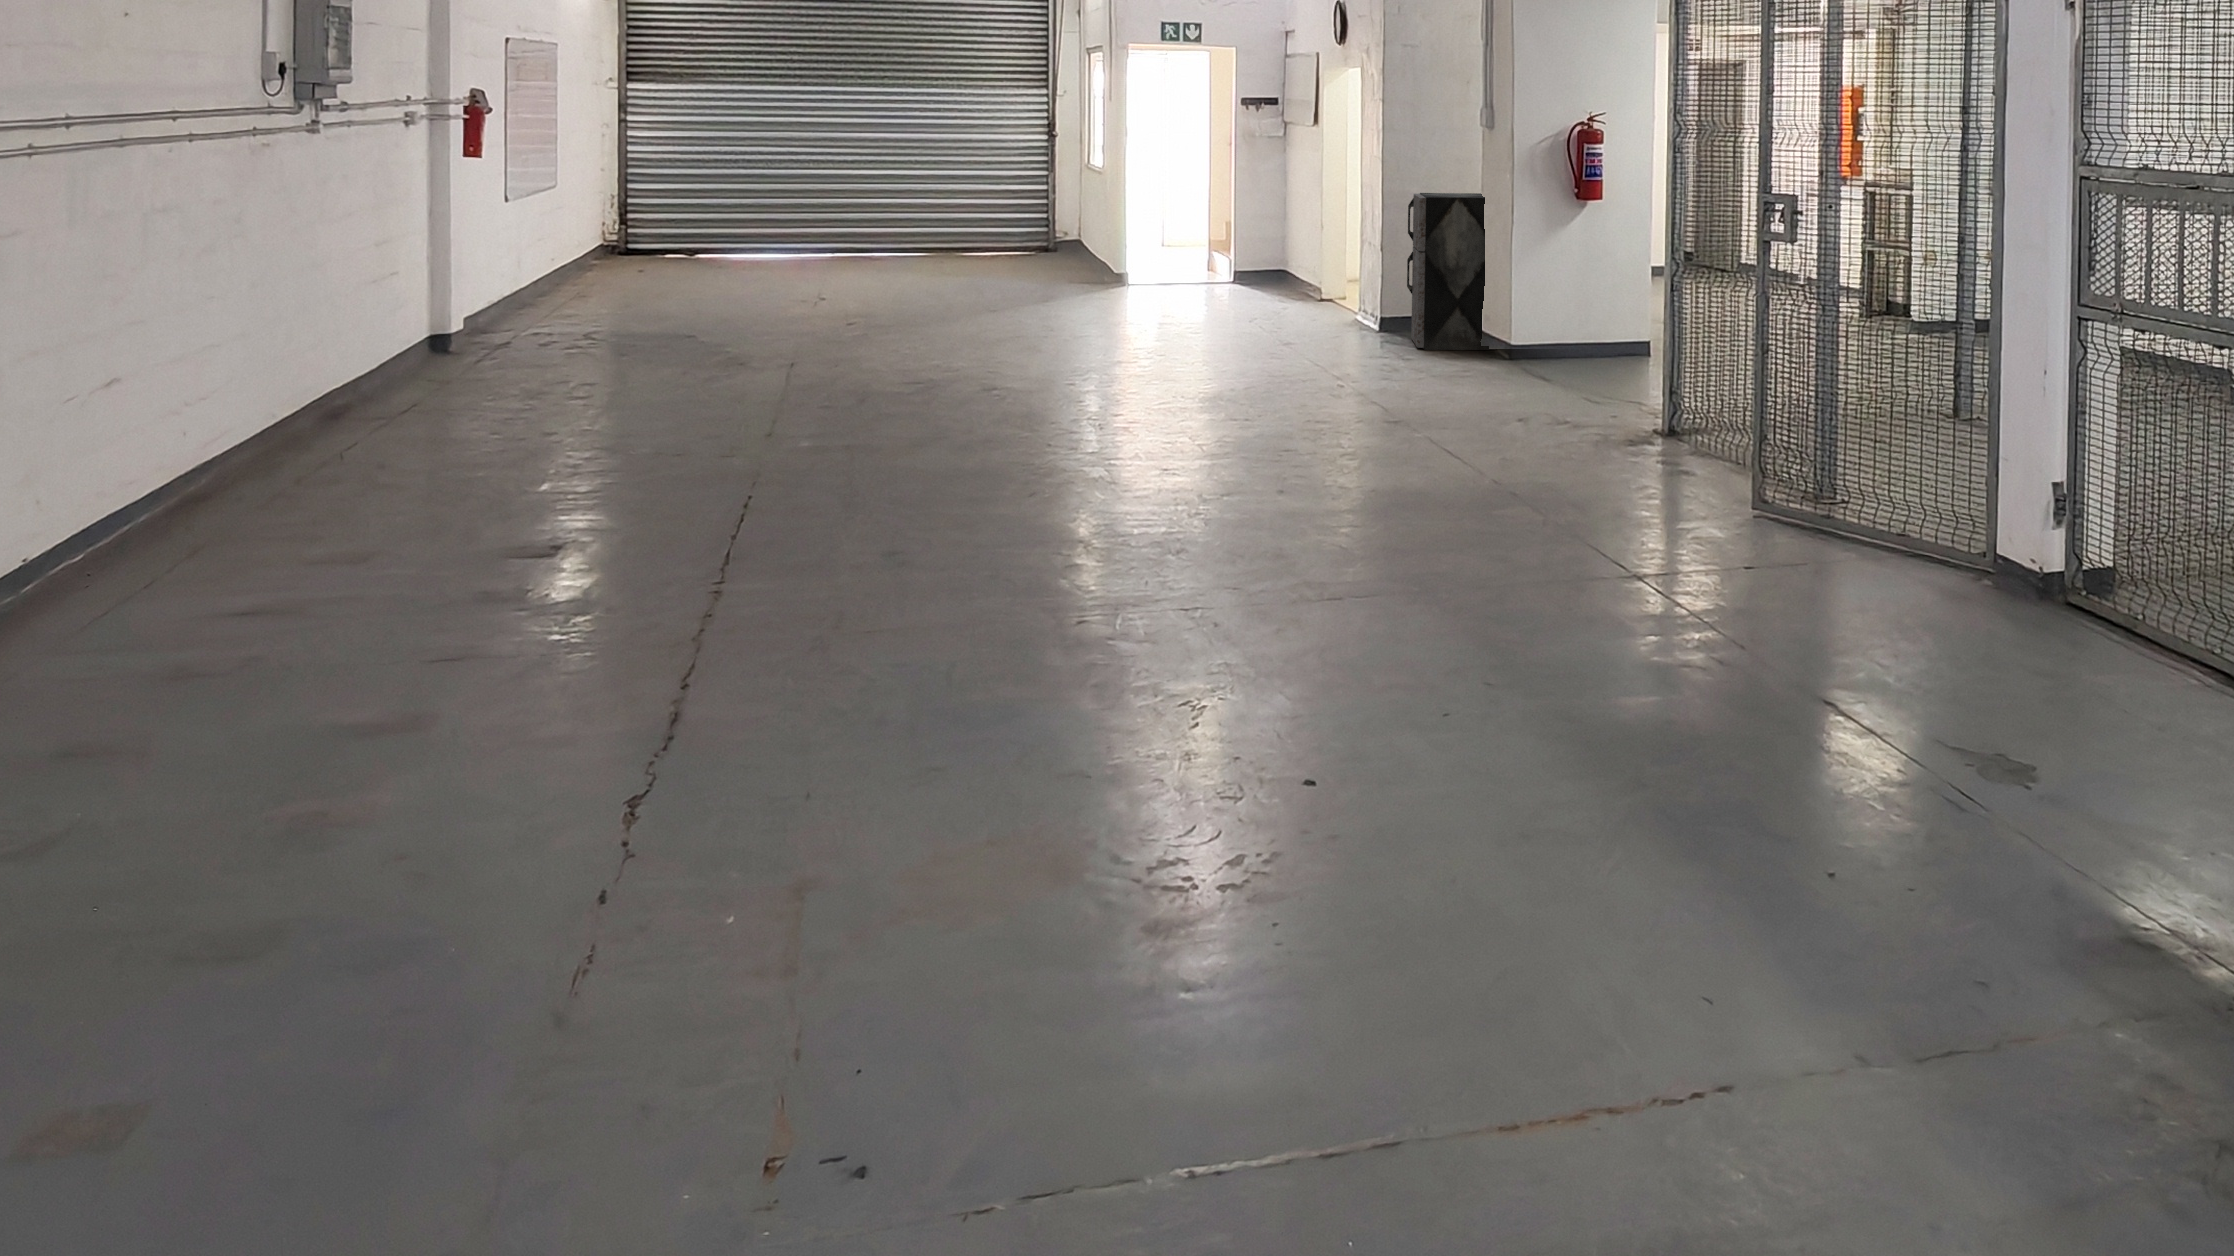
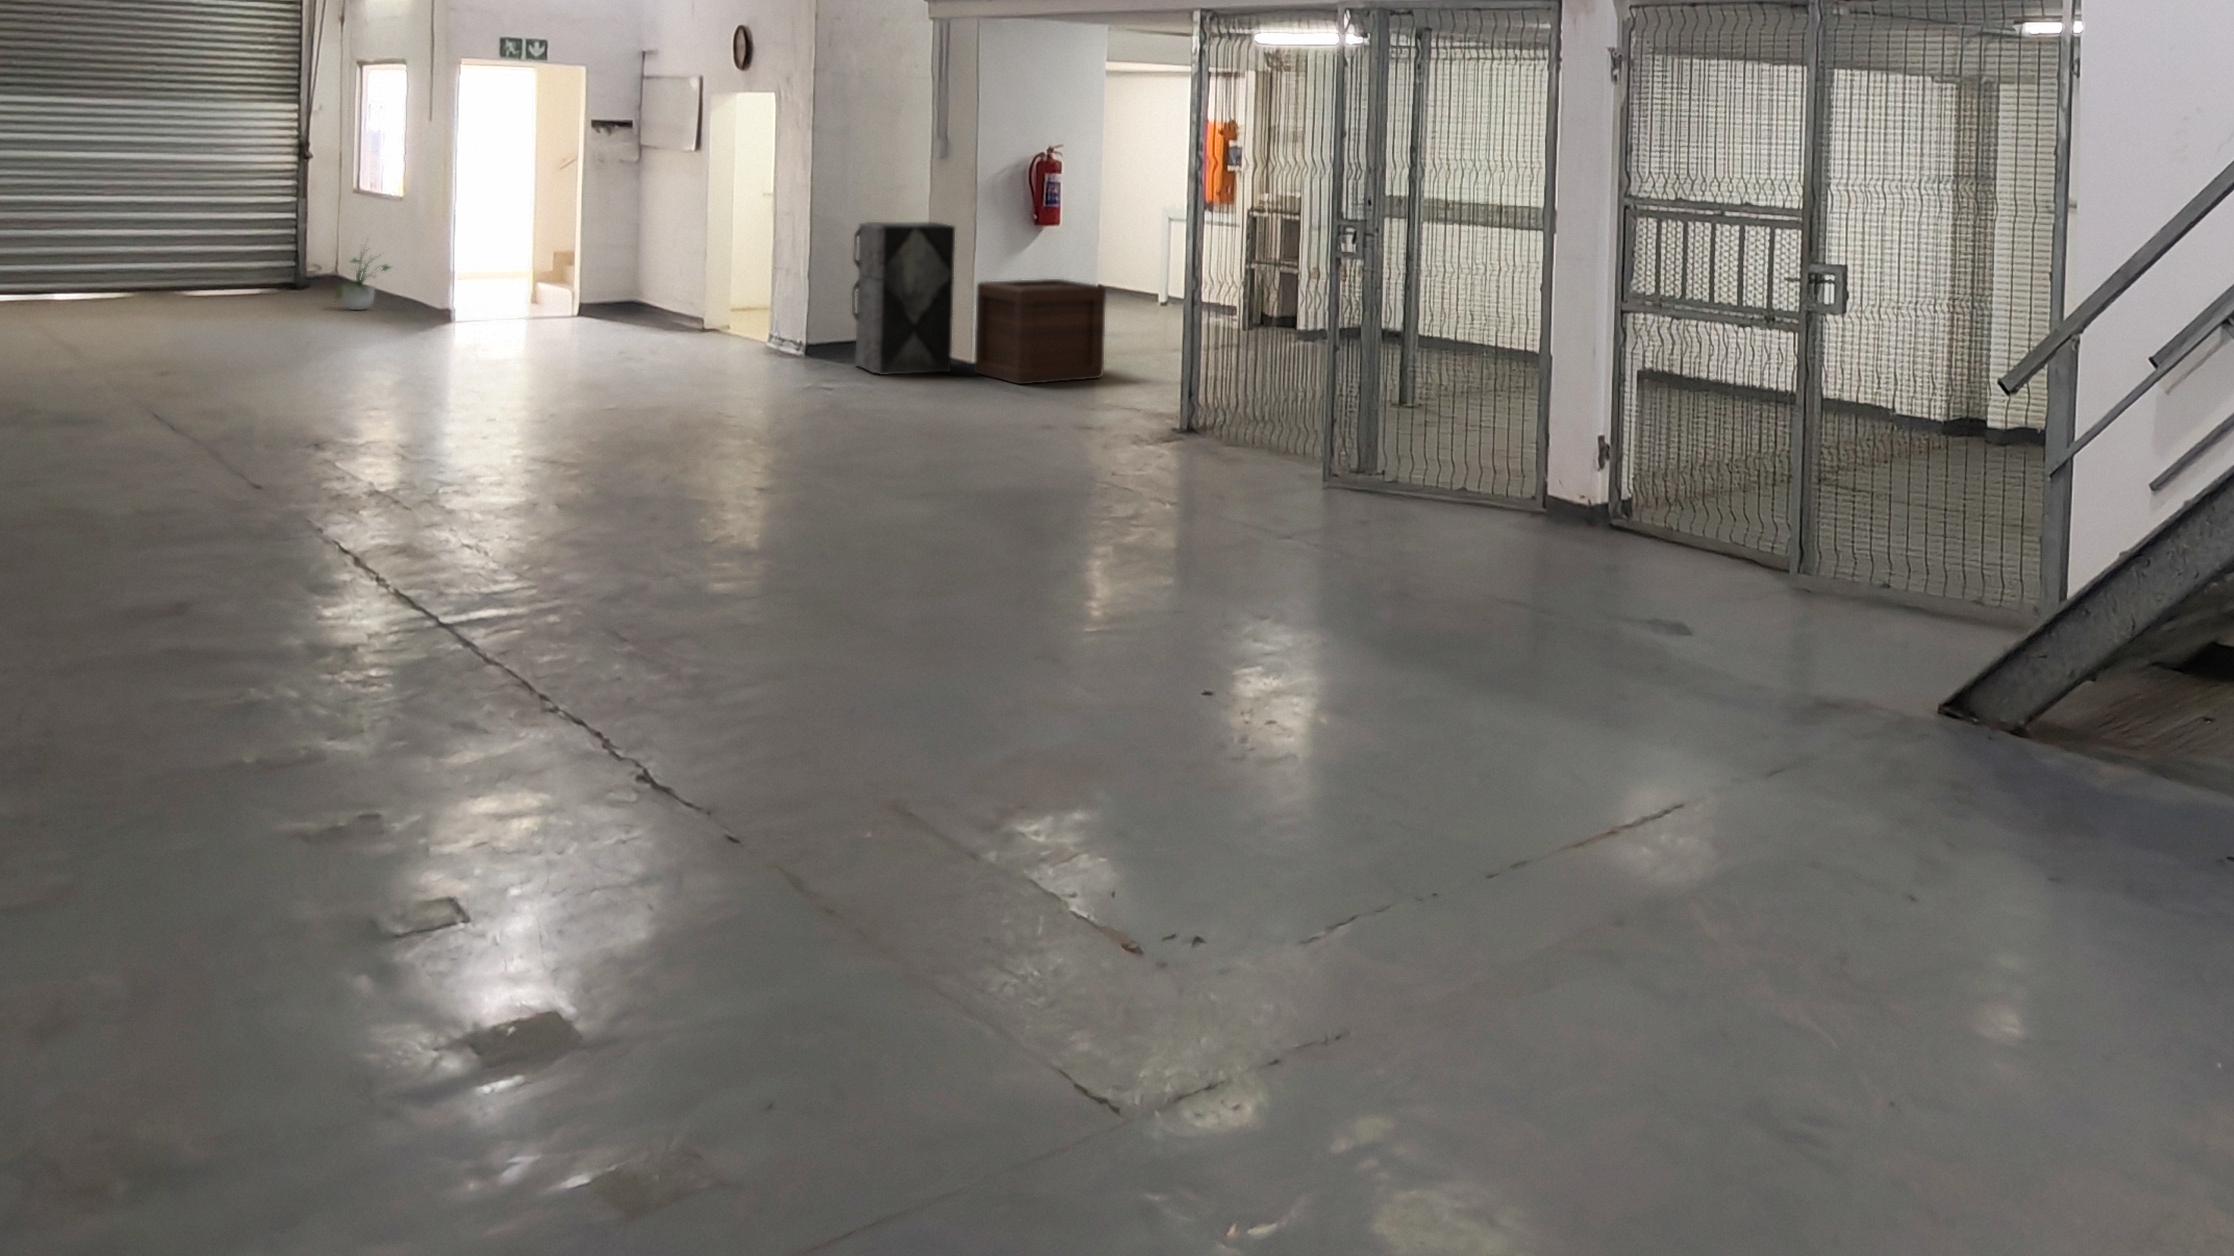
potted plant: none [1049,199,1092,268] -> present [335,253,390,310]
wooden crate: none [1516,256,1644,367] -> present [974,279,1106,384]

